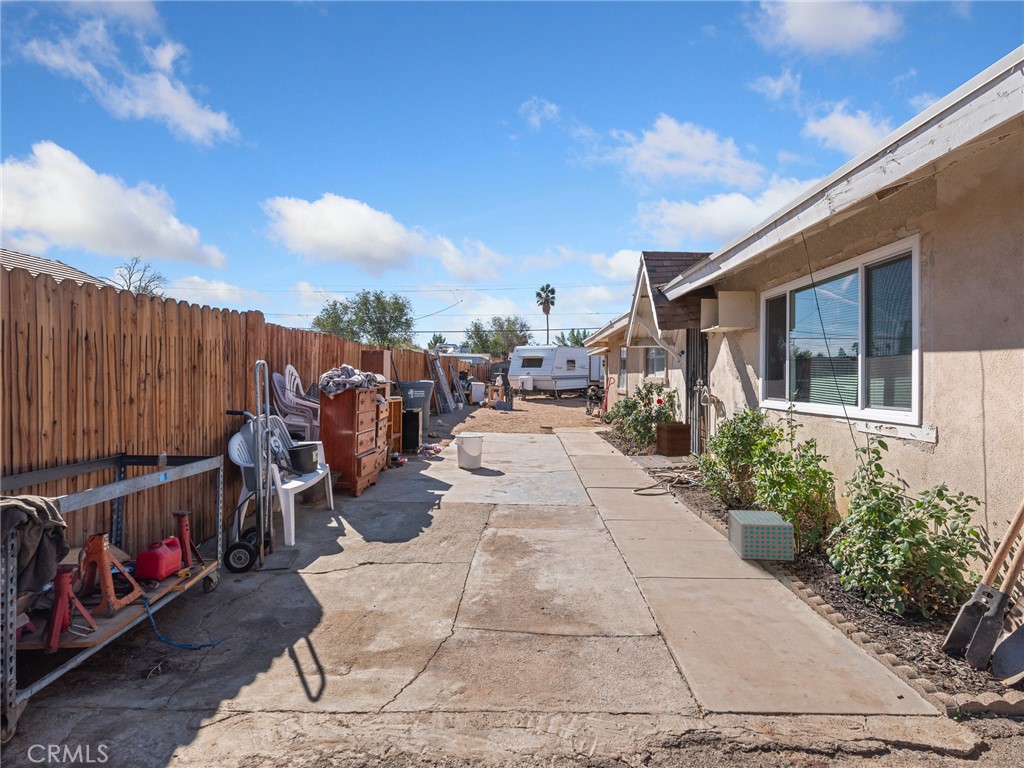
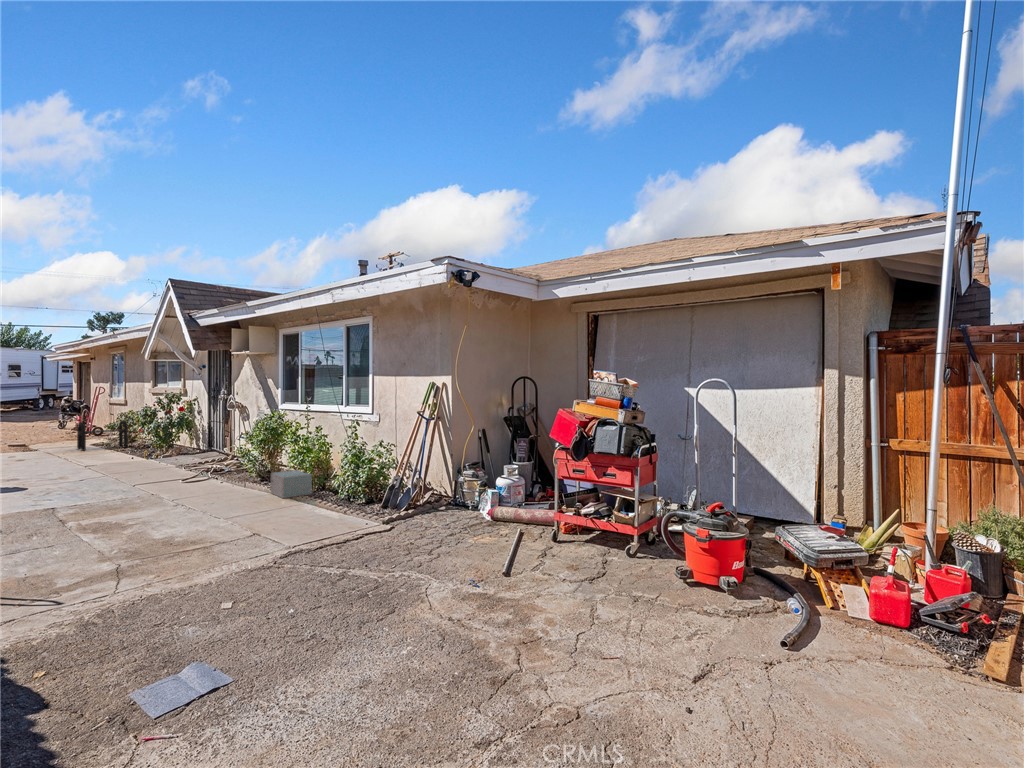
bench: none [577,412,617,441] -> present [77,421,128,451]
wooden crate: present [656,421,691,457] -> none [179,425,219,455]

